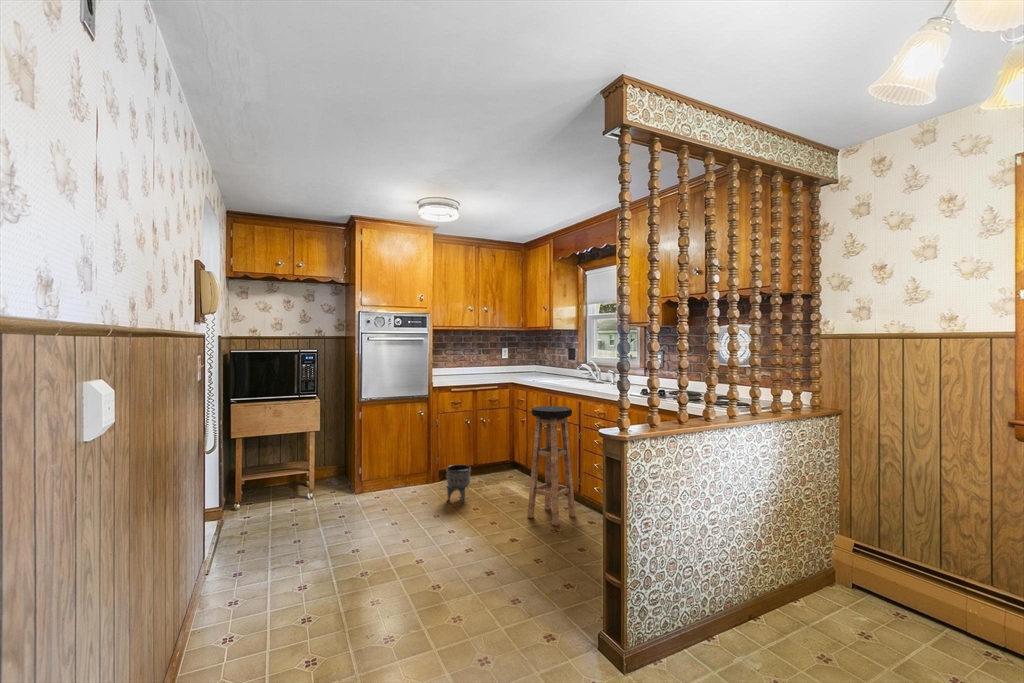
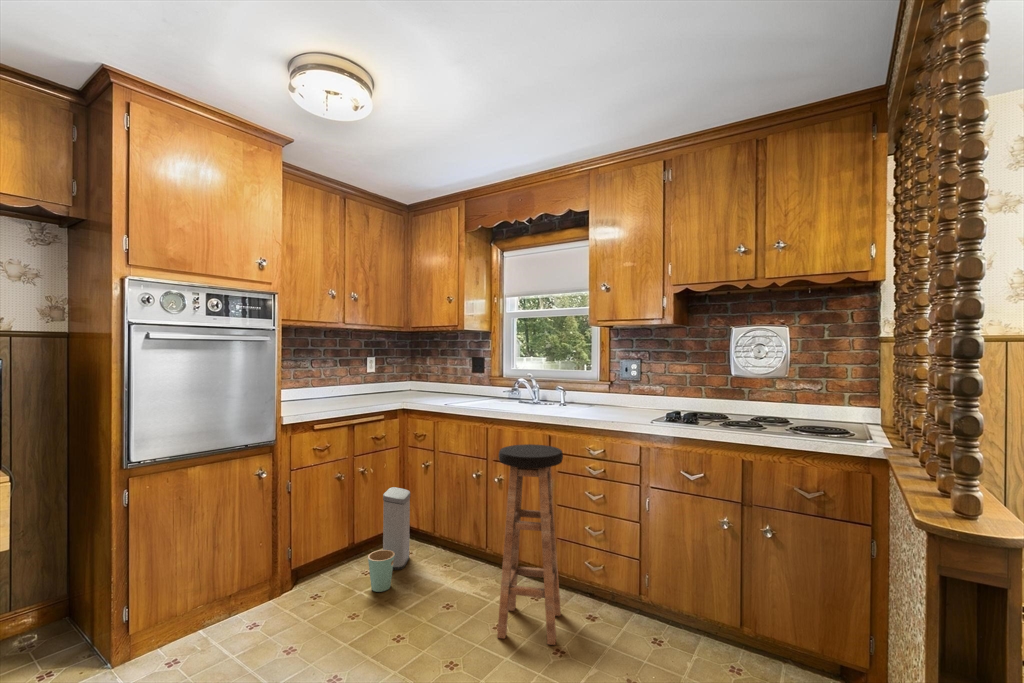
trash can: none [476,433,511,490] -> present [368,487,410,592]
planter: present [447,464,471,503] -> none [331,560,376,636]

